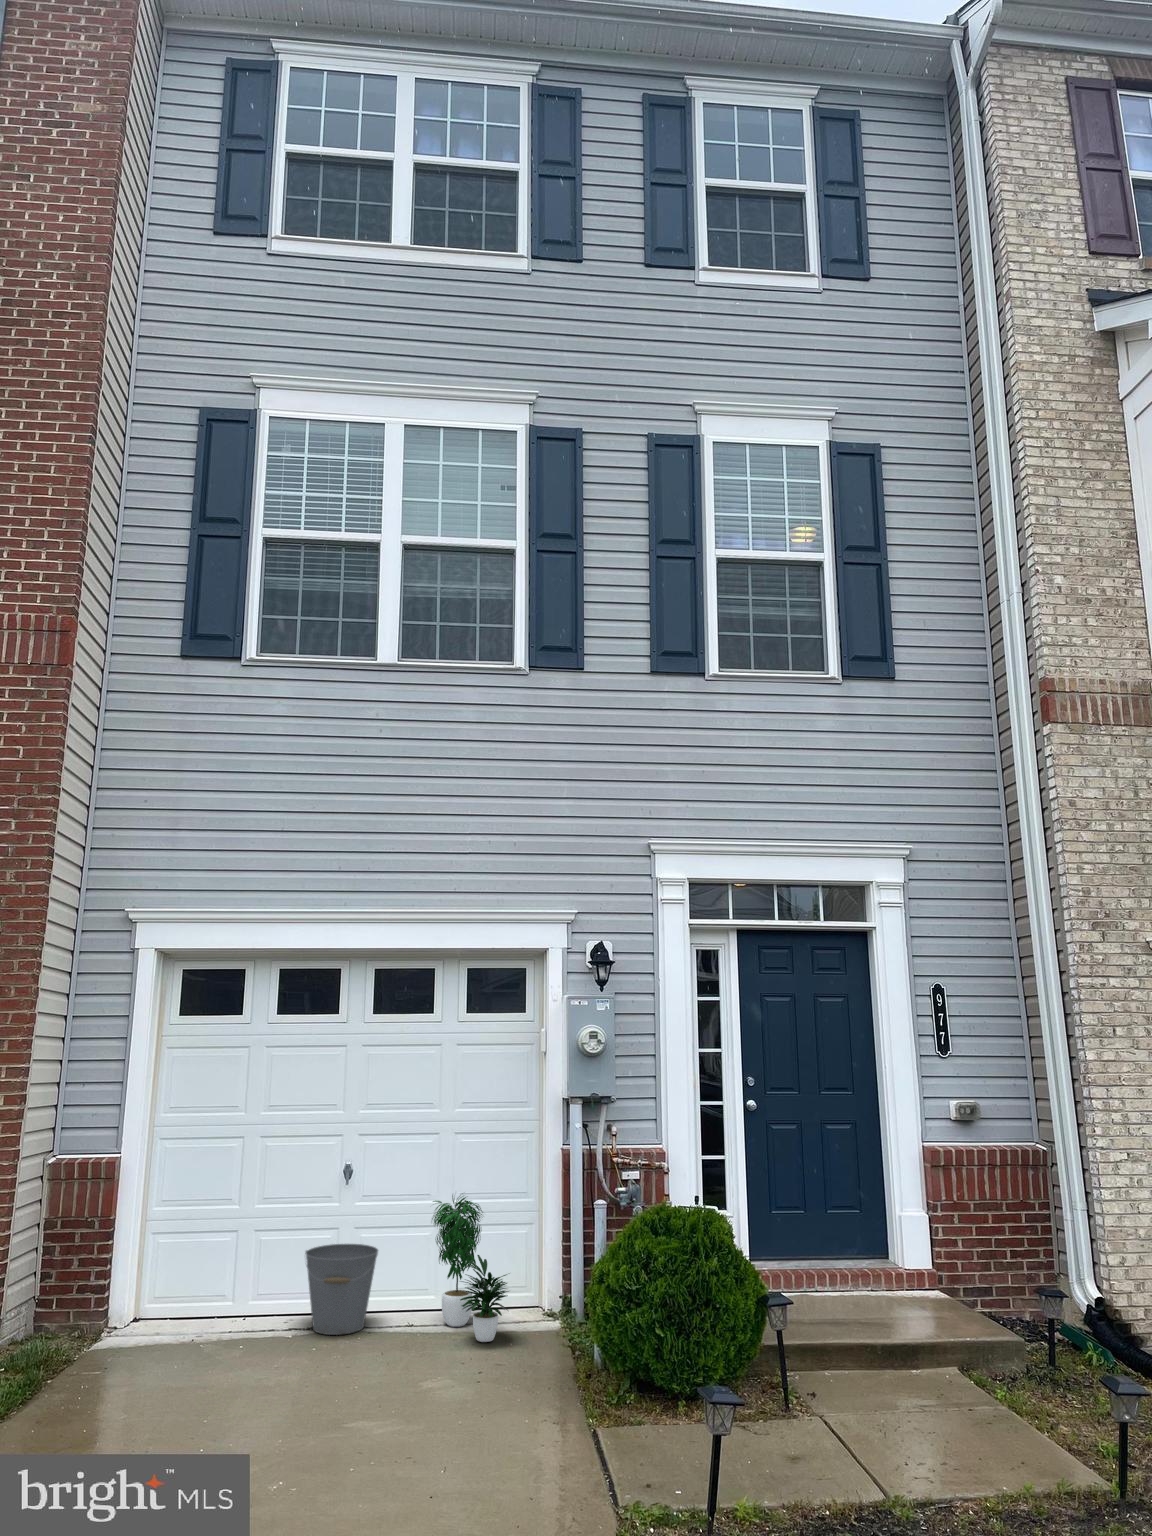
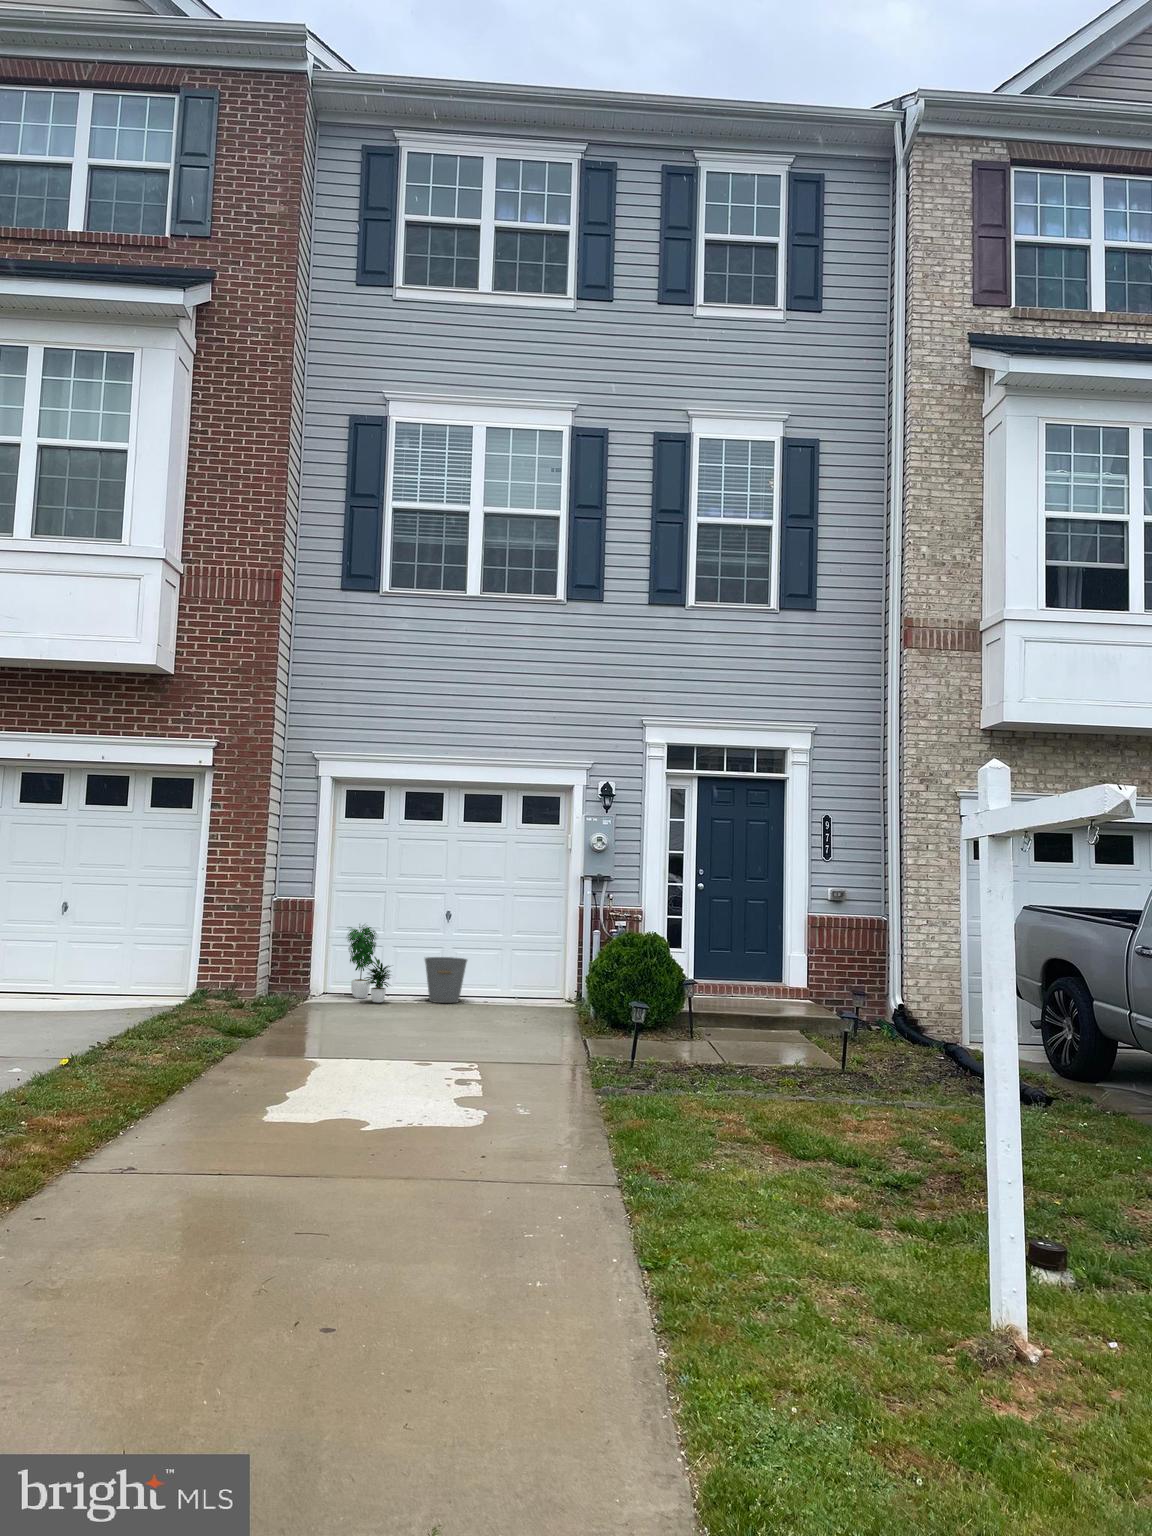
potted plant: present [432,1195,509,1342] -> present [348,925,390,1002]

